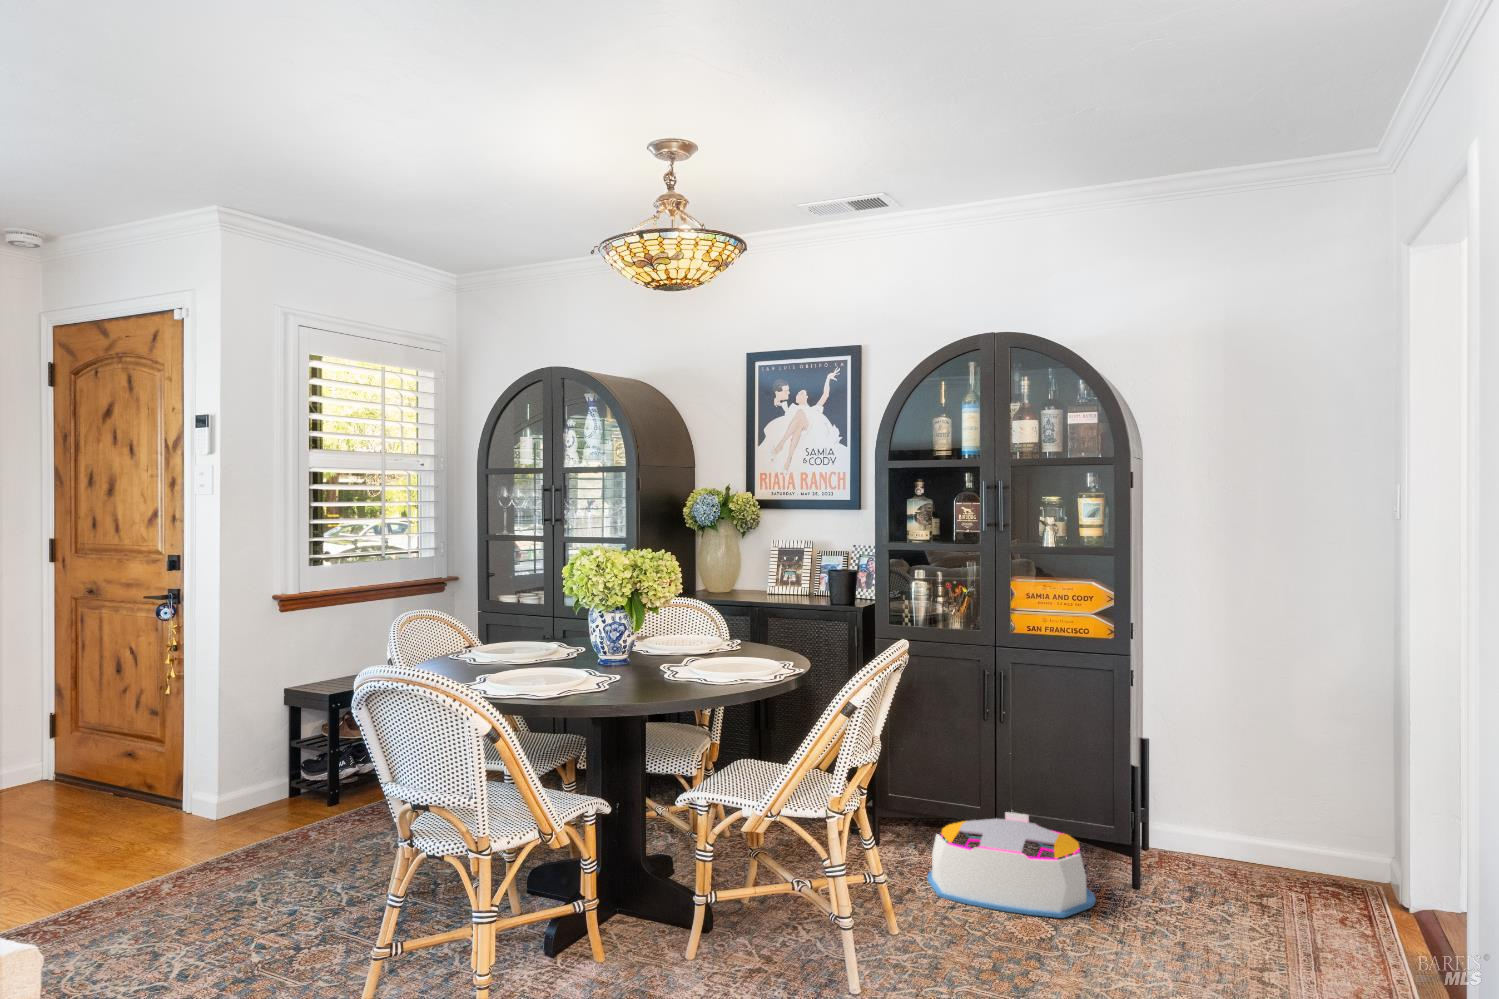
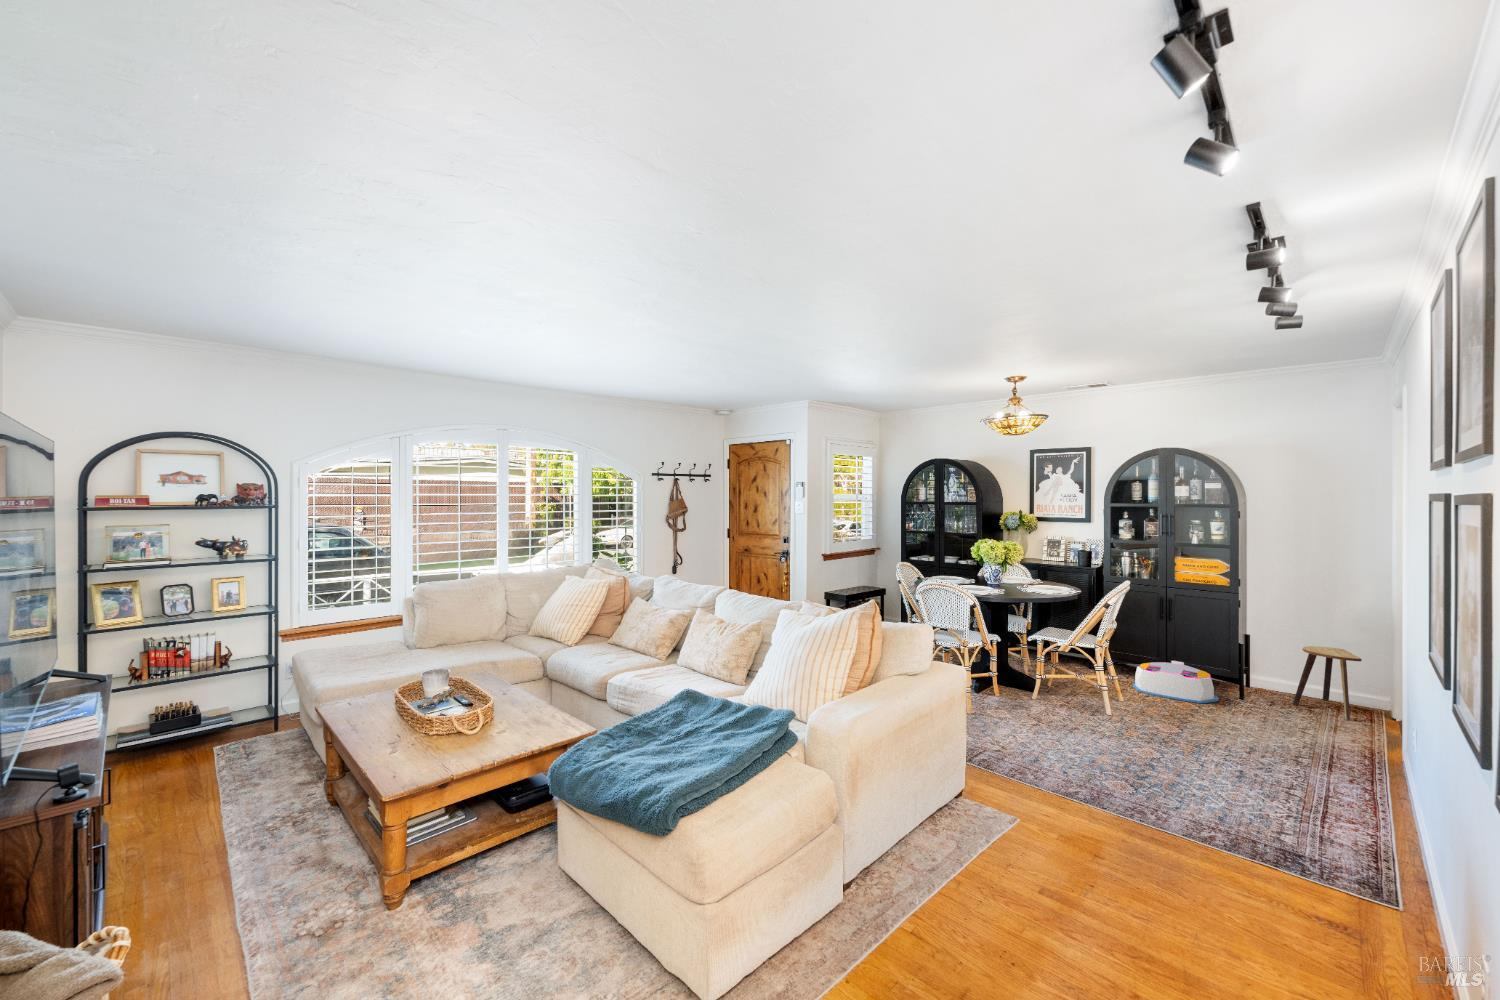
stool: none [1232,761,1359,929] -> present [1293,646,1362,720]

